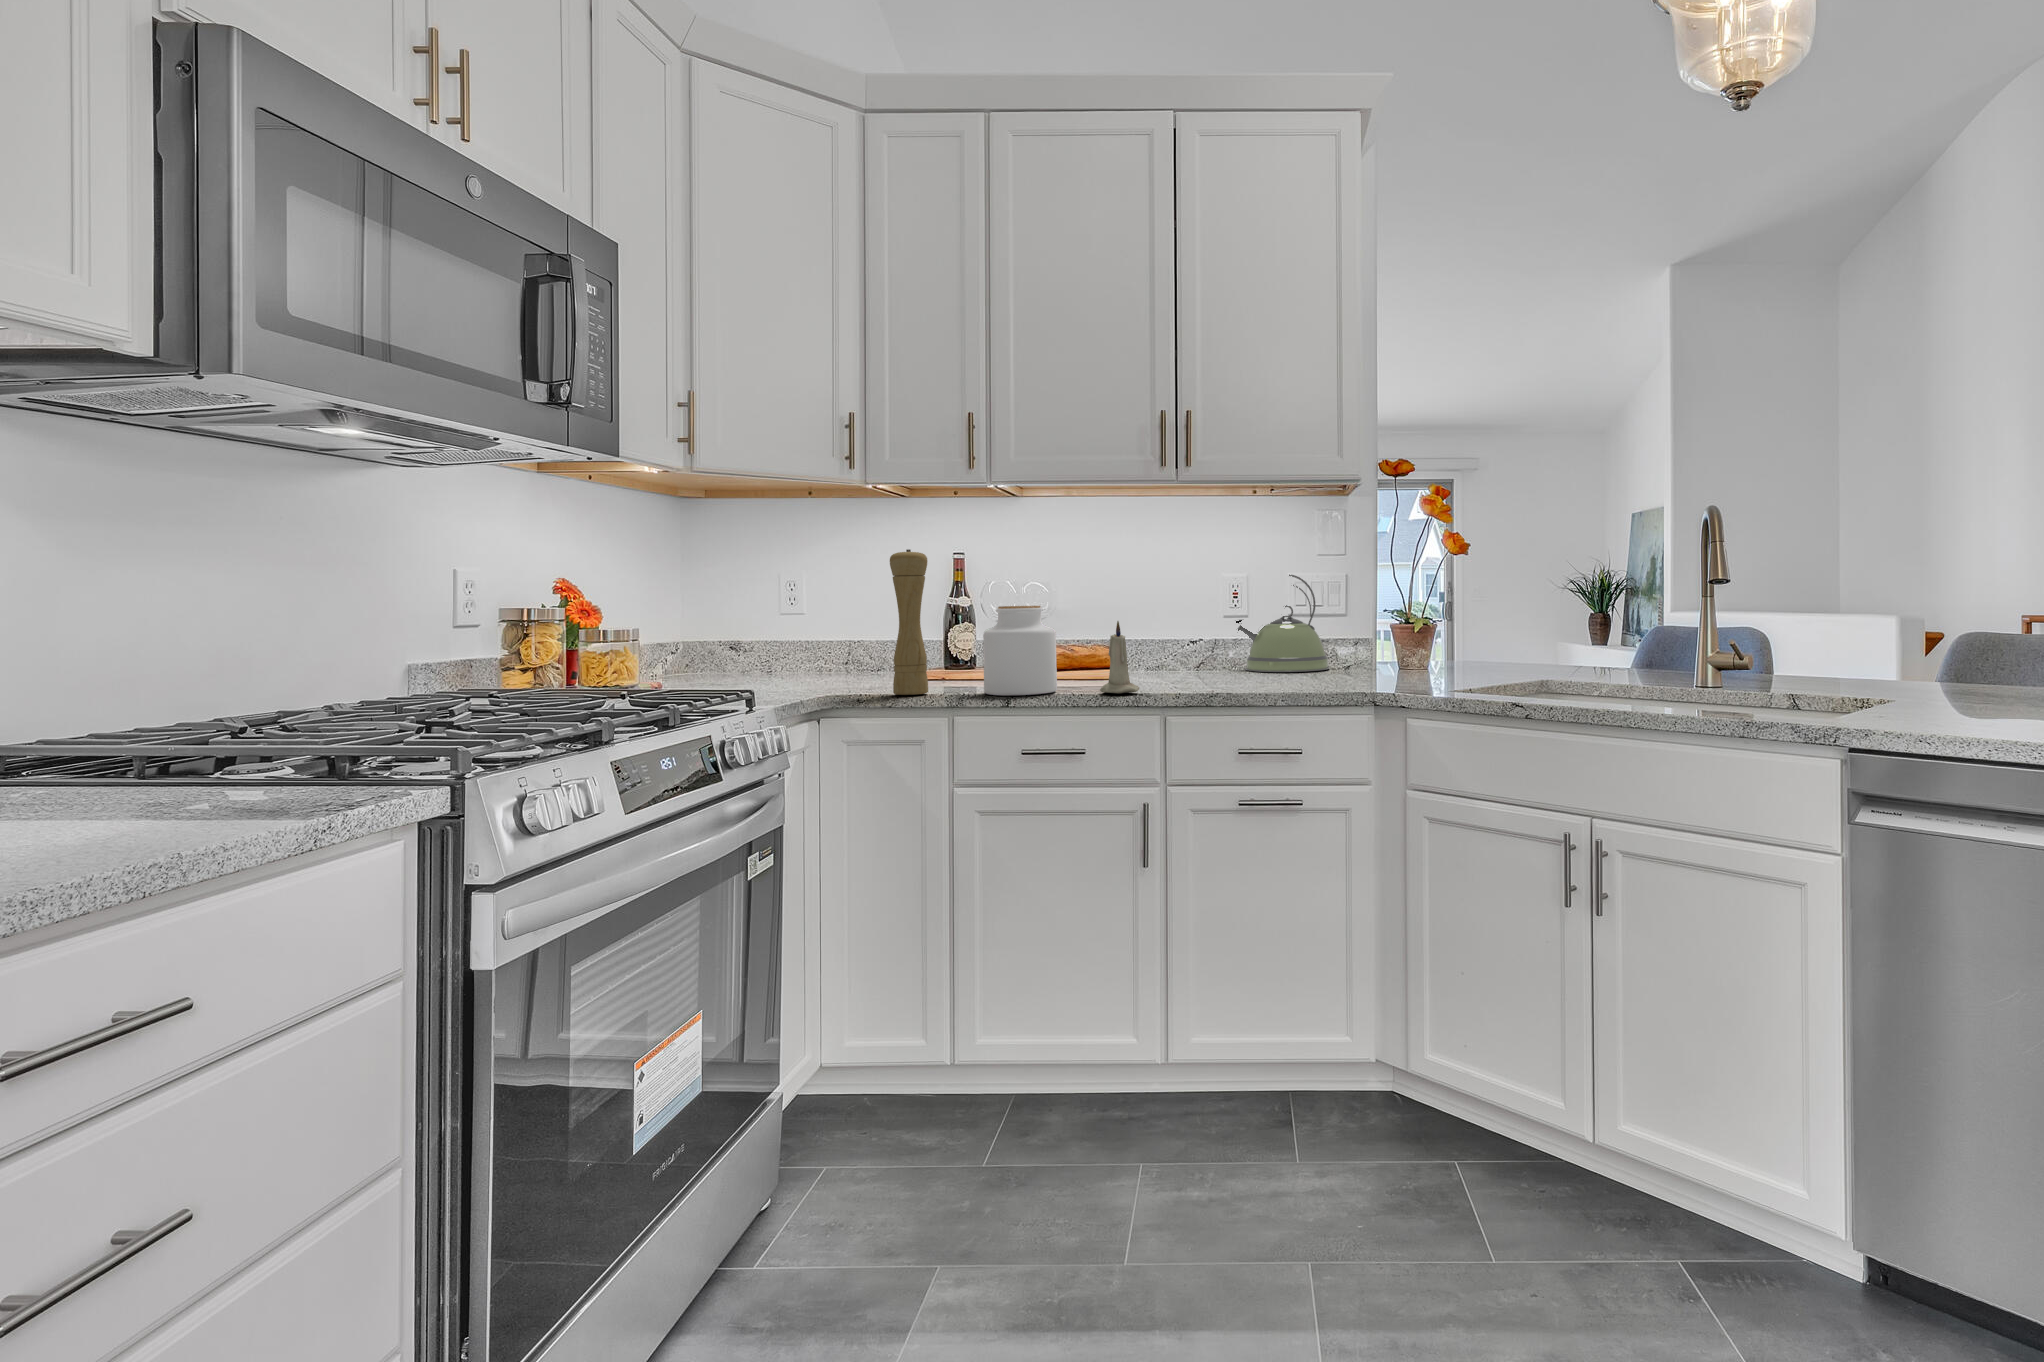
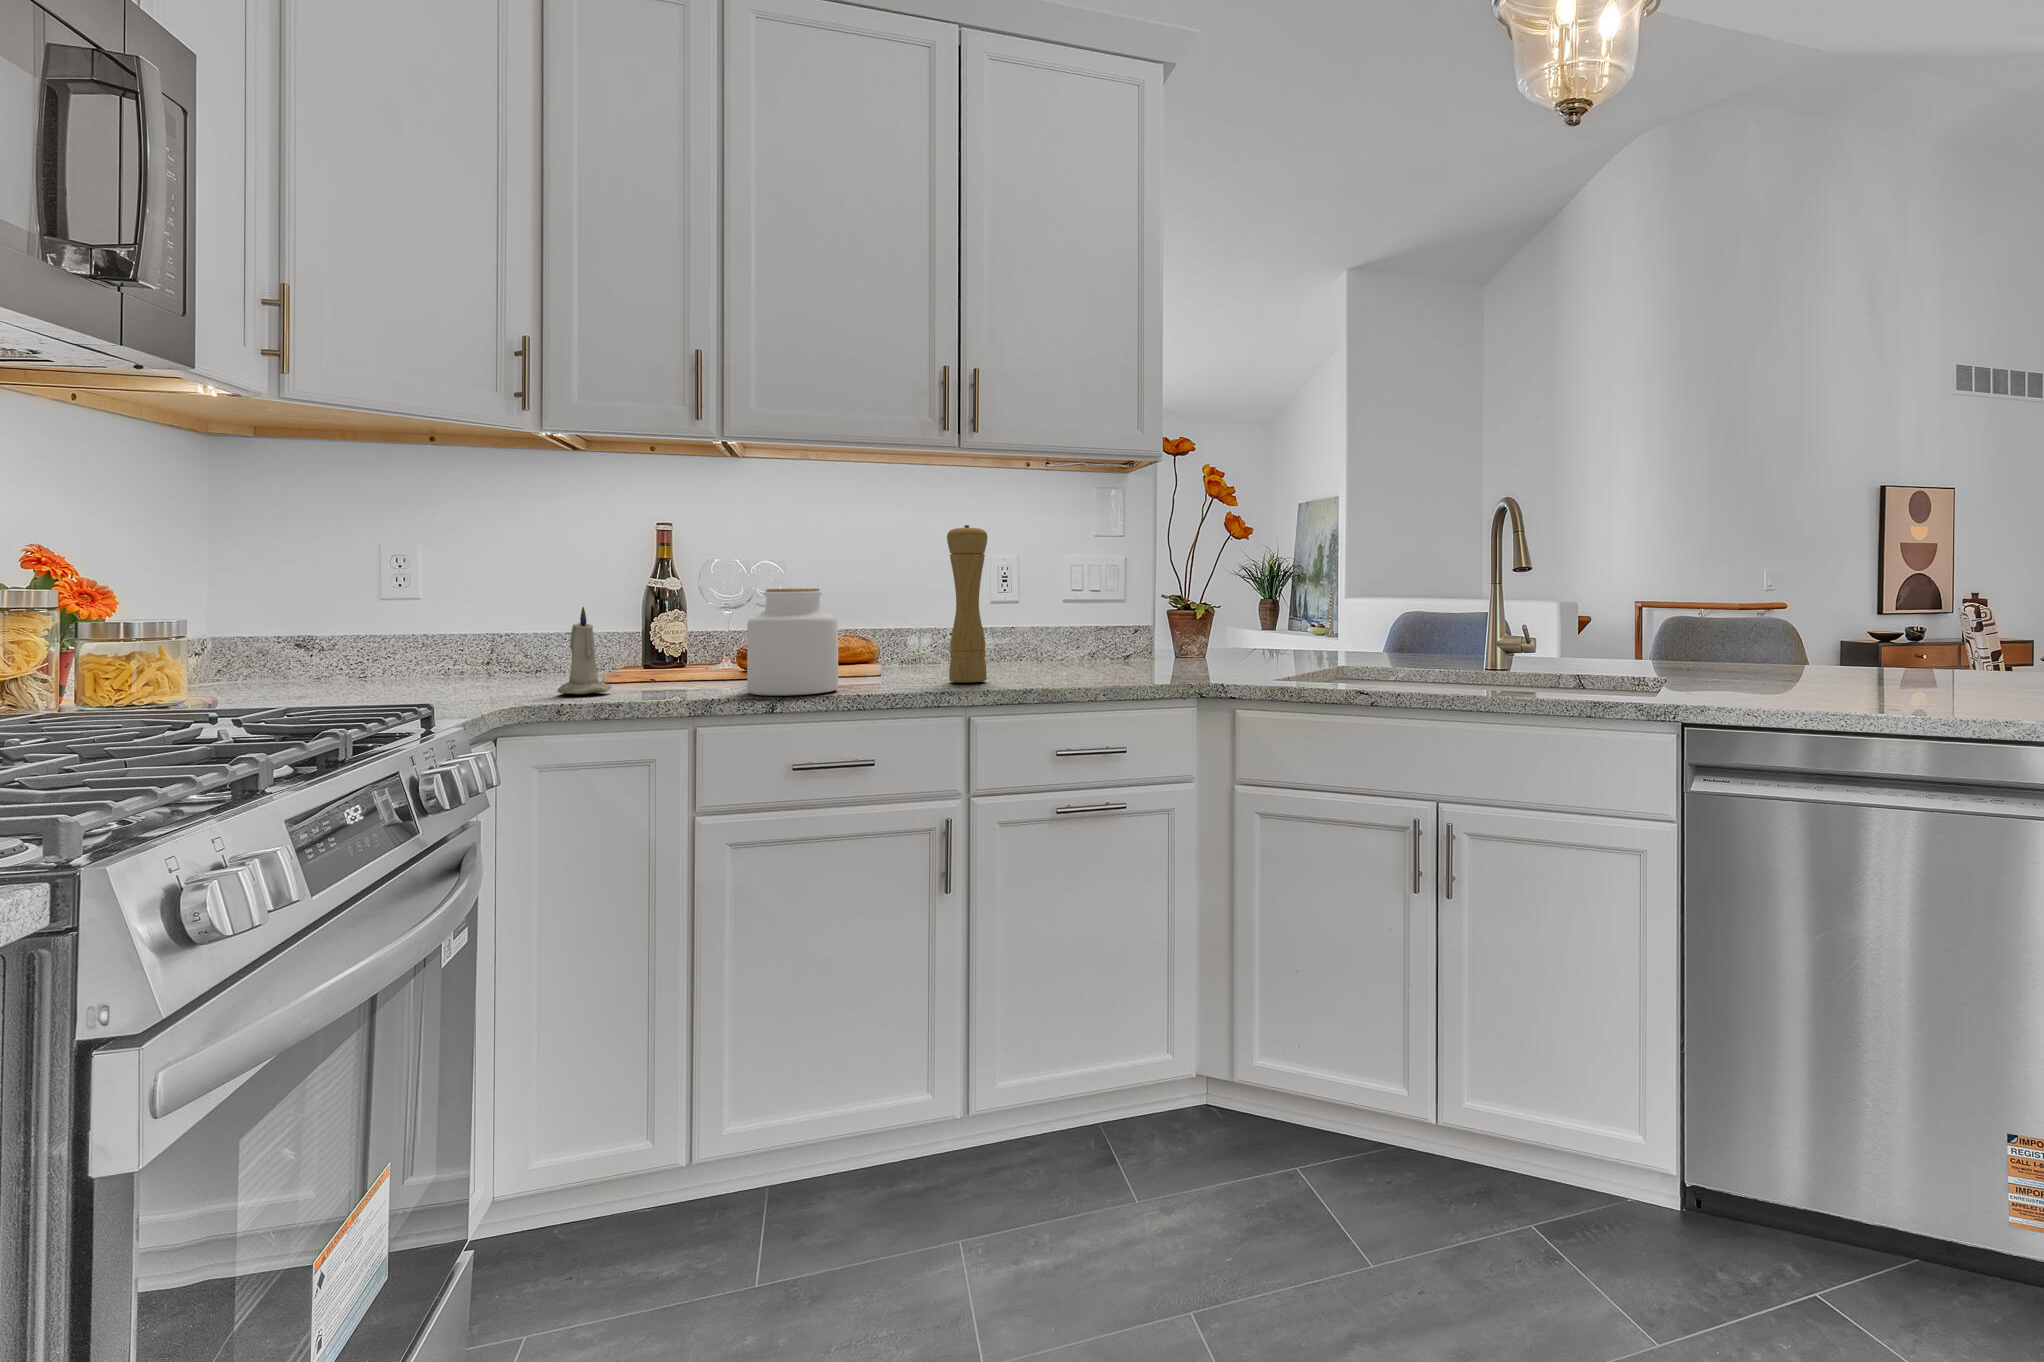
pepper mill: present [890,549,928,695] -> present [947,525,987,683]
kettle: present [1236,574,1330,672] -> none [1000,555,1106,663]
candle: present [1100,621,1139,693] -> present [557,607,611,694]

